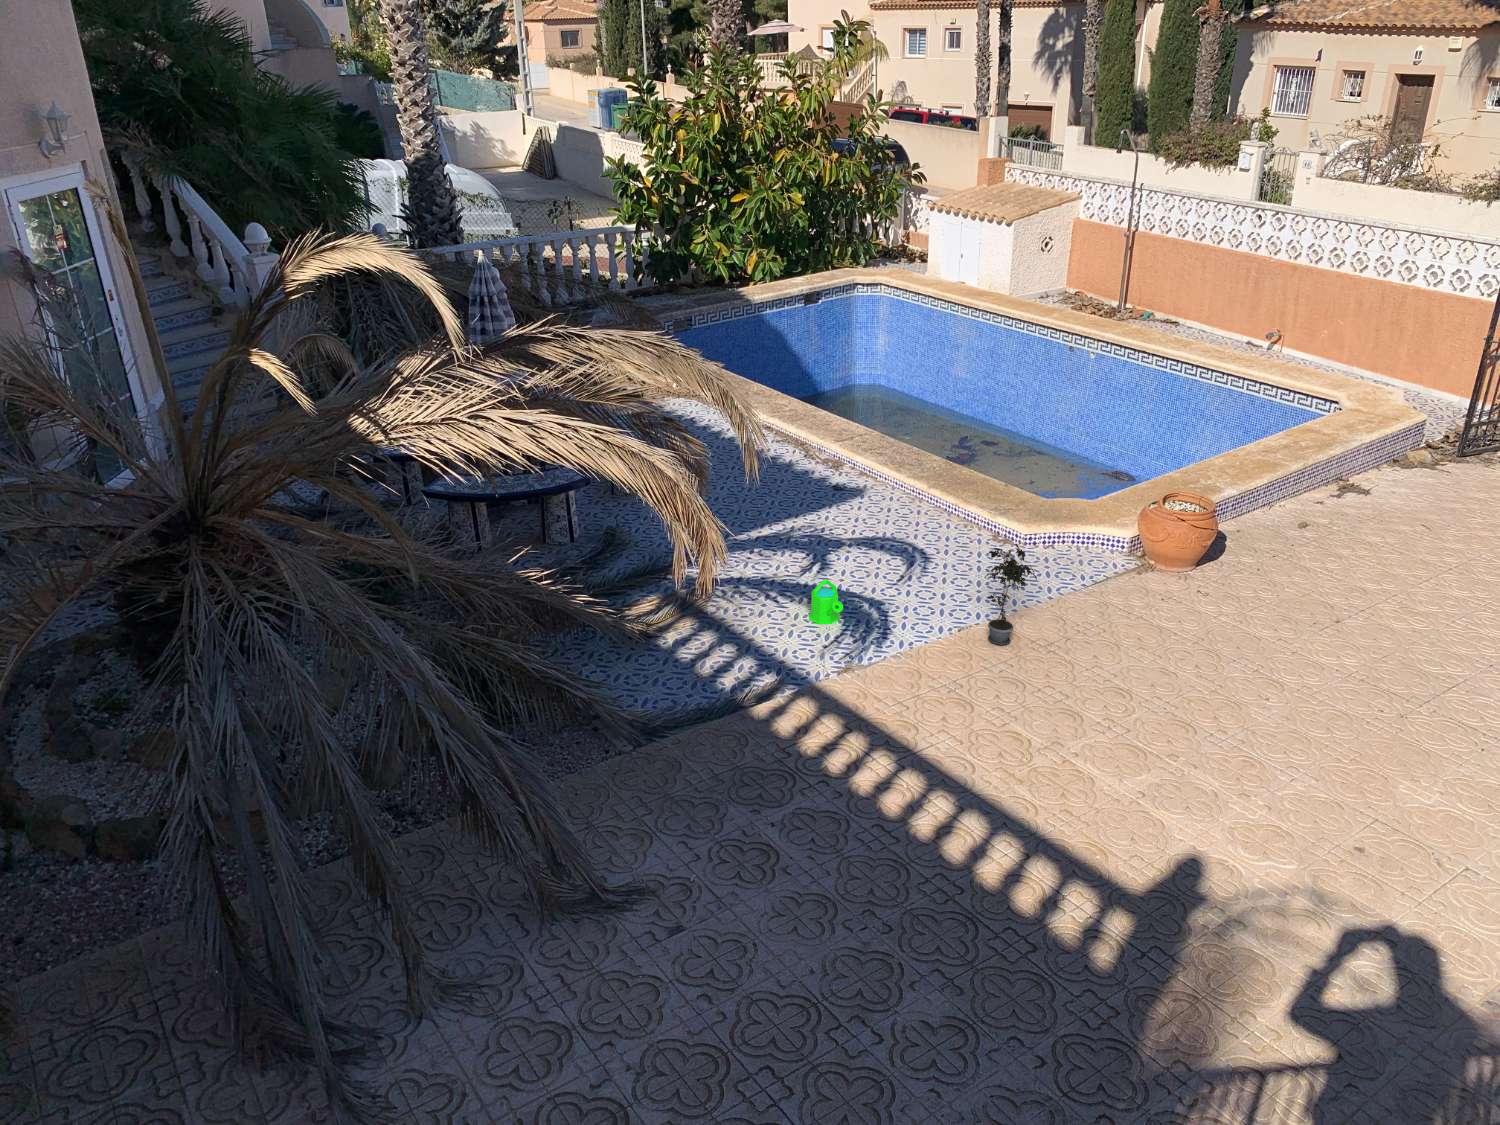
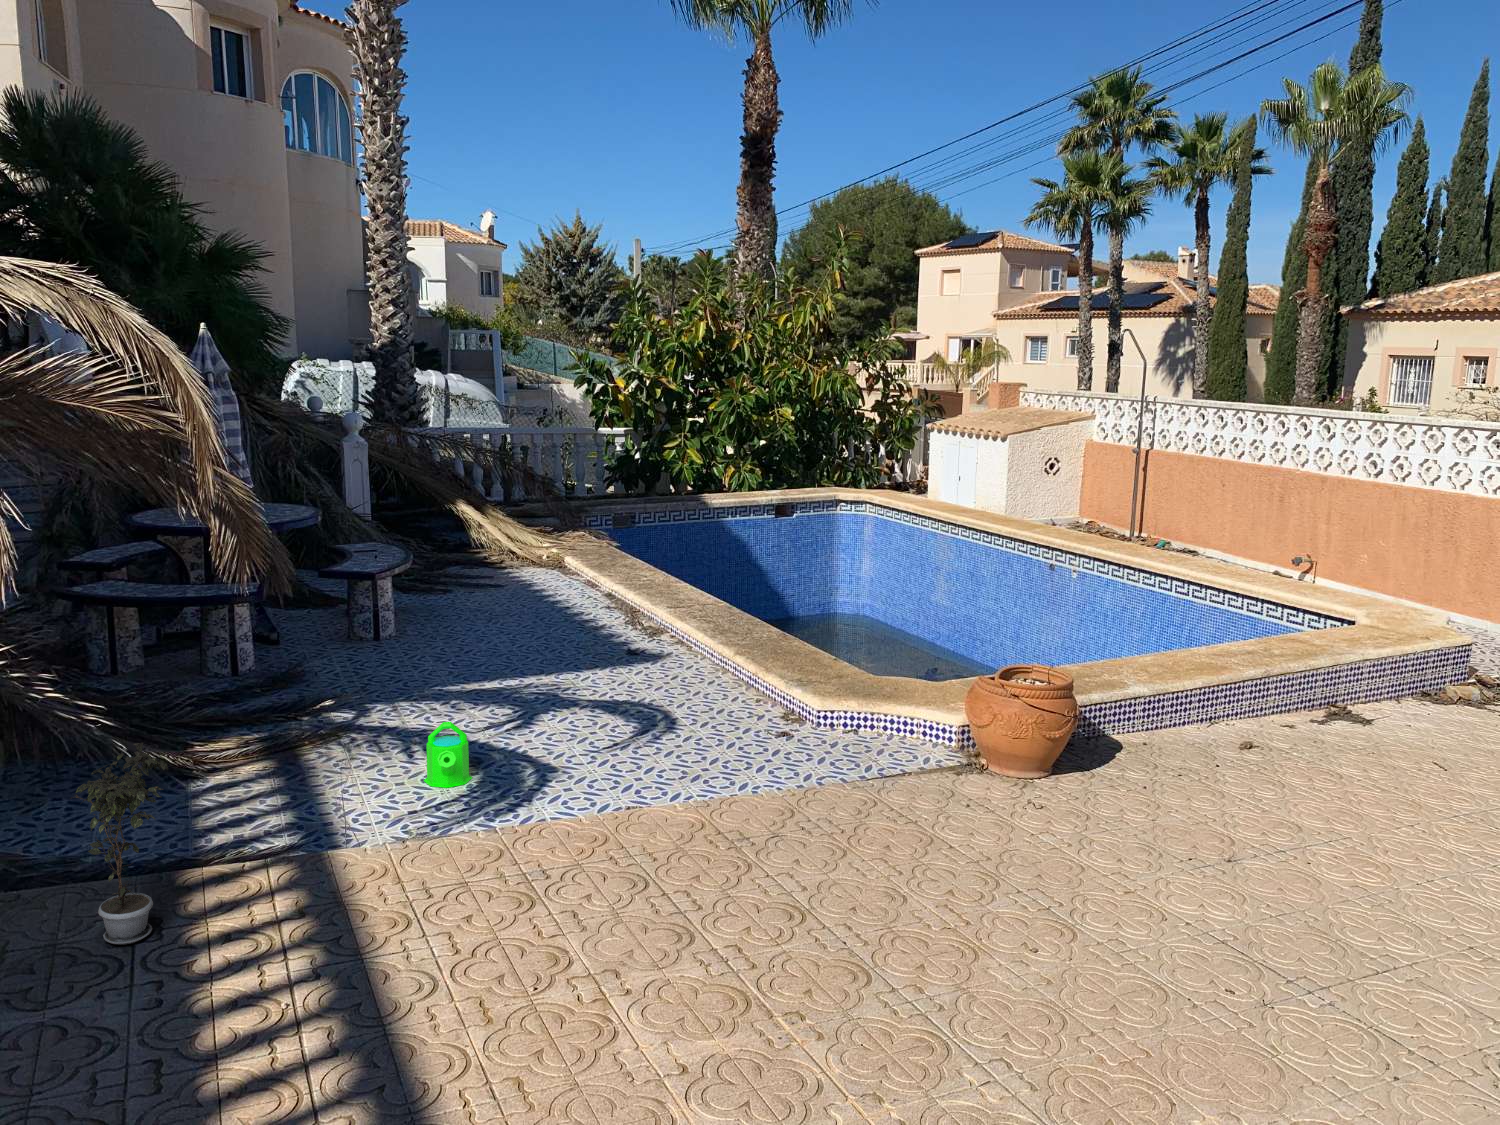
potted plant: present [985,544,1037,645] -> present [75,743,168,945]

